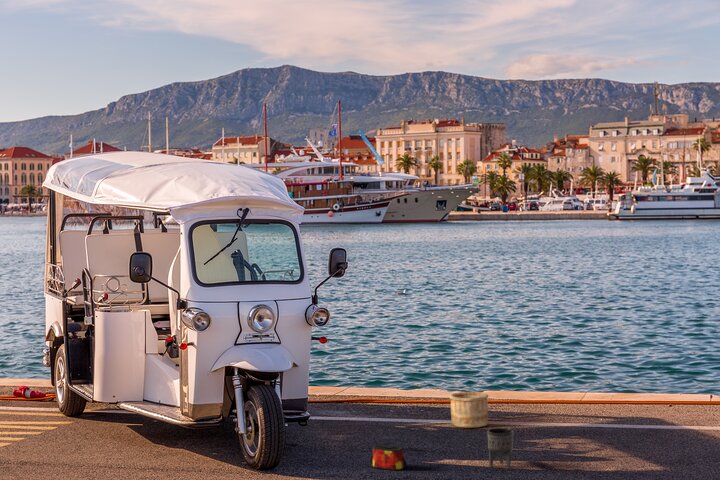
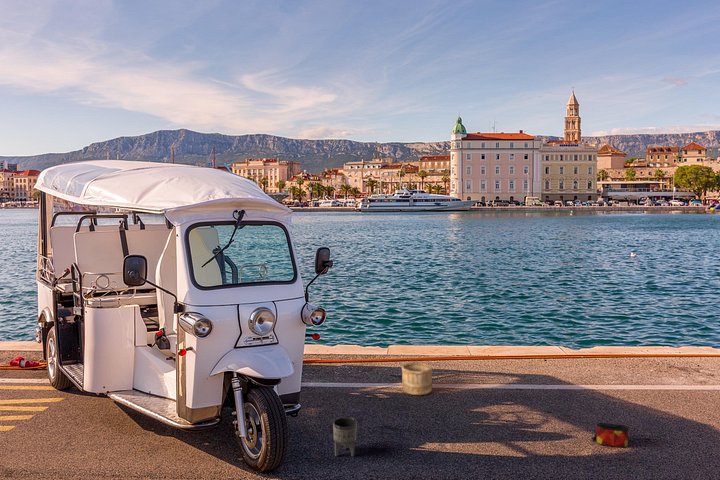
planter: present [487,428,513,467] -> present [333,418,357,457]
bag: present [370,445,406,470] -> present [592,423,629,448]

